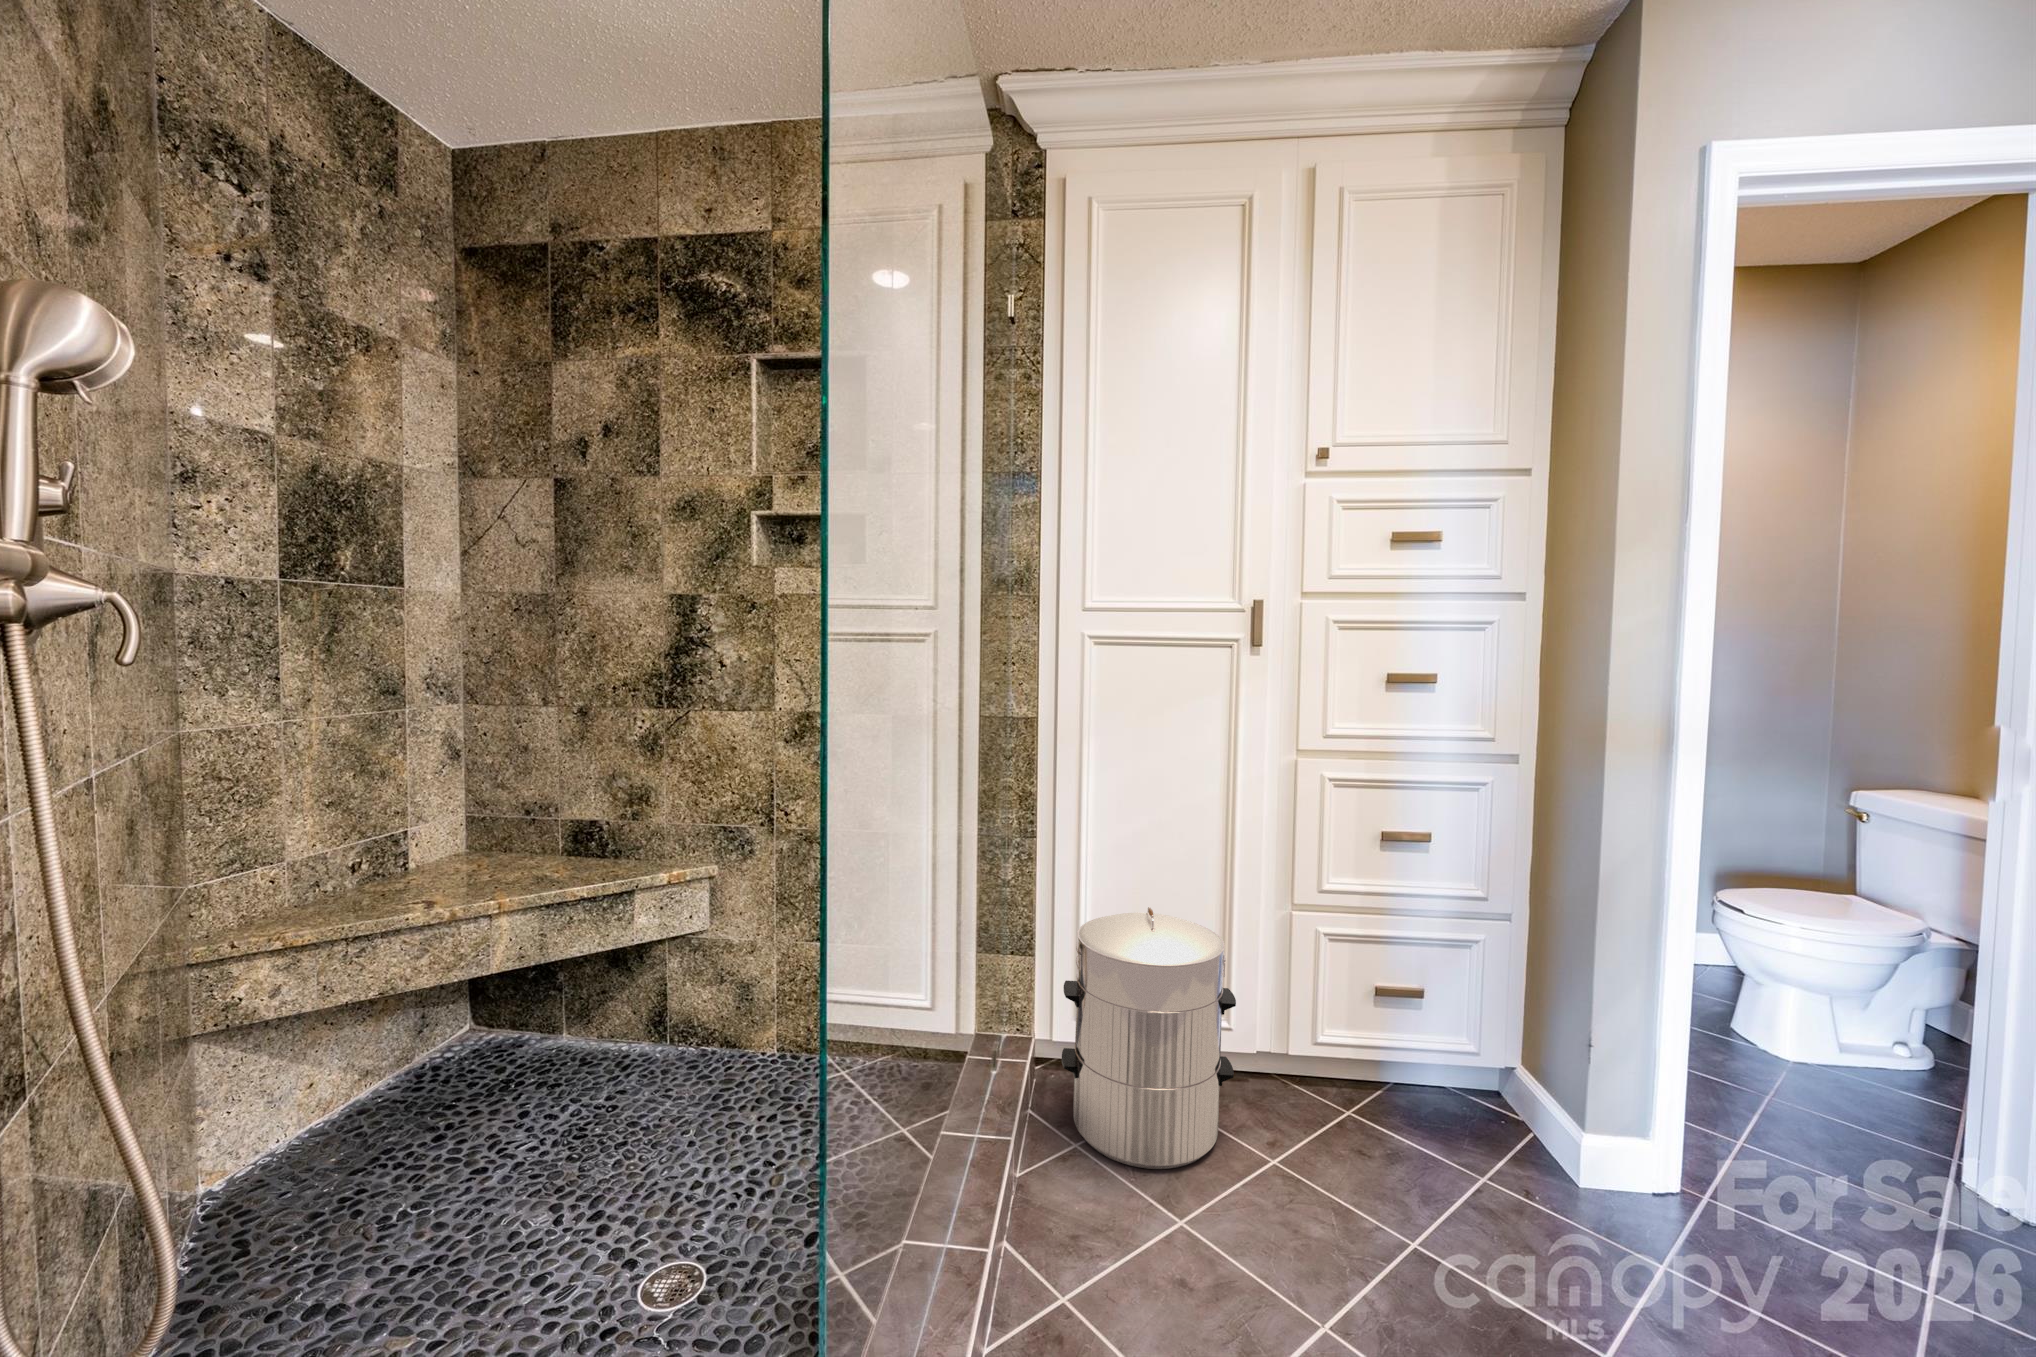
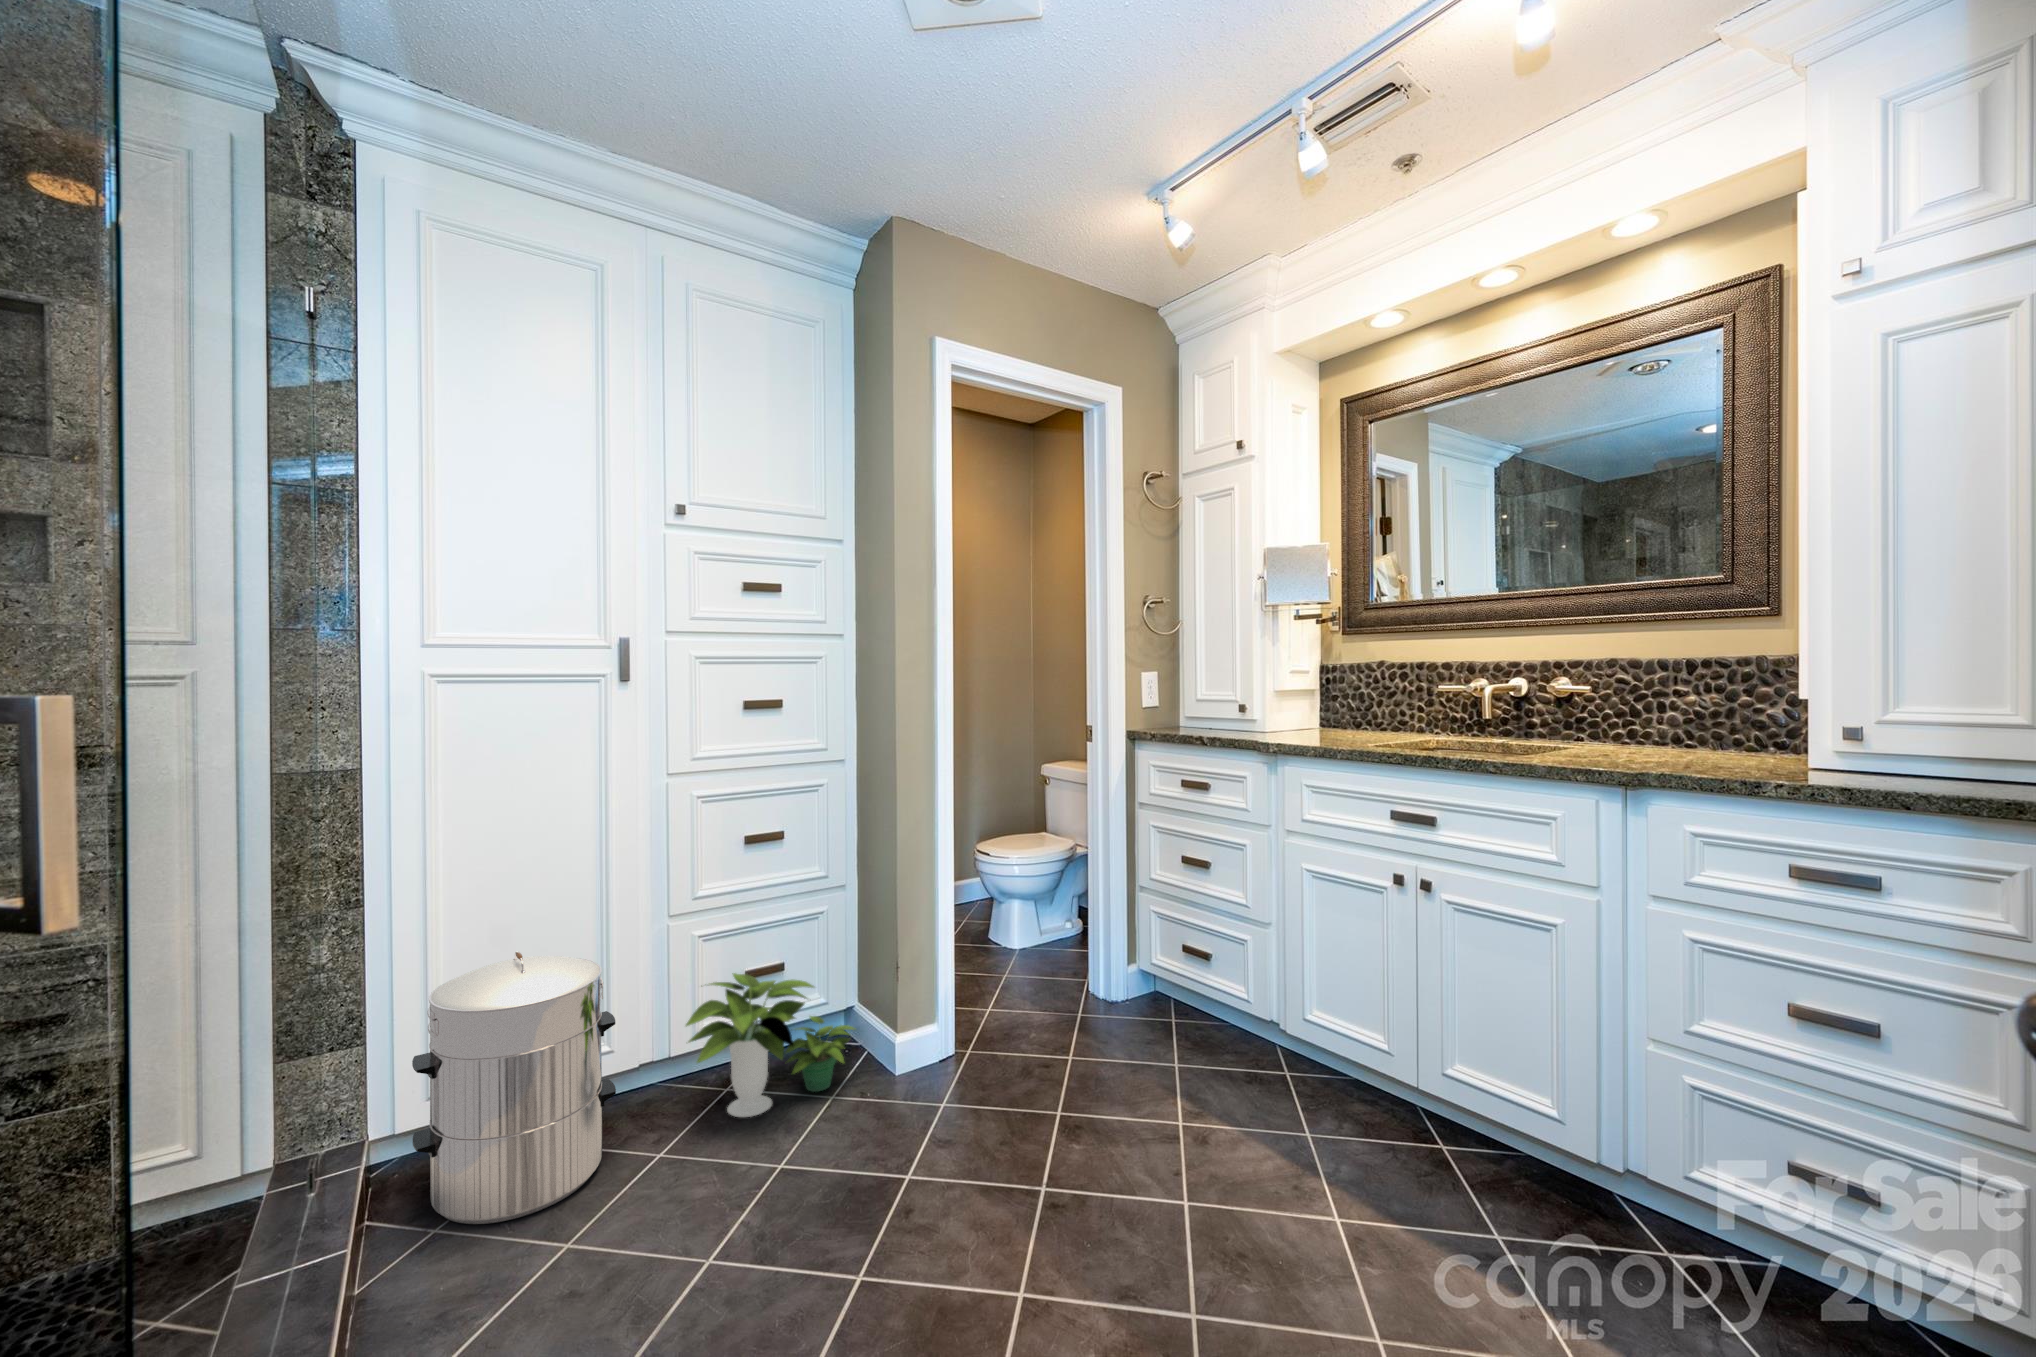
potted plant: none [1307,984,1524,1161] -> present [686,973,856,1117]

